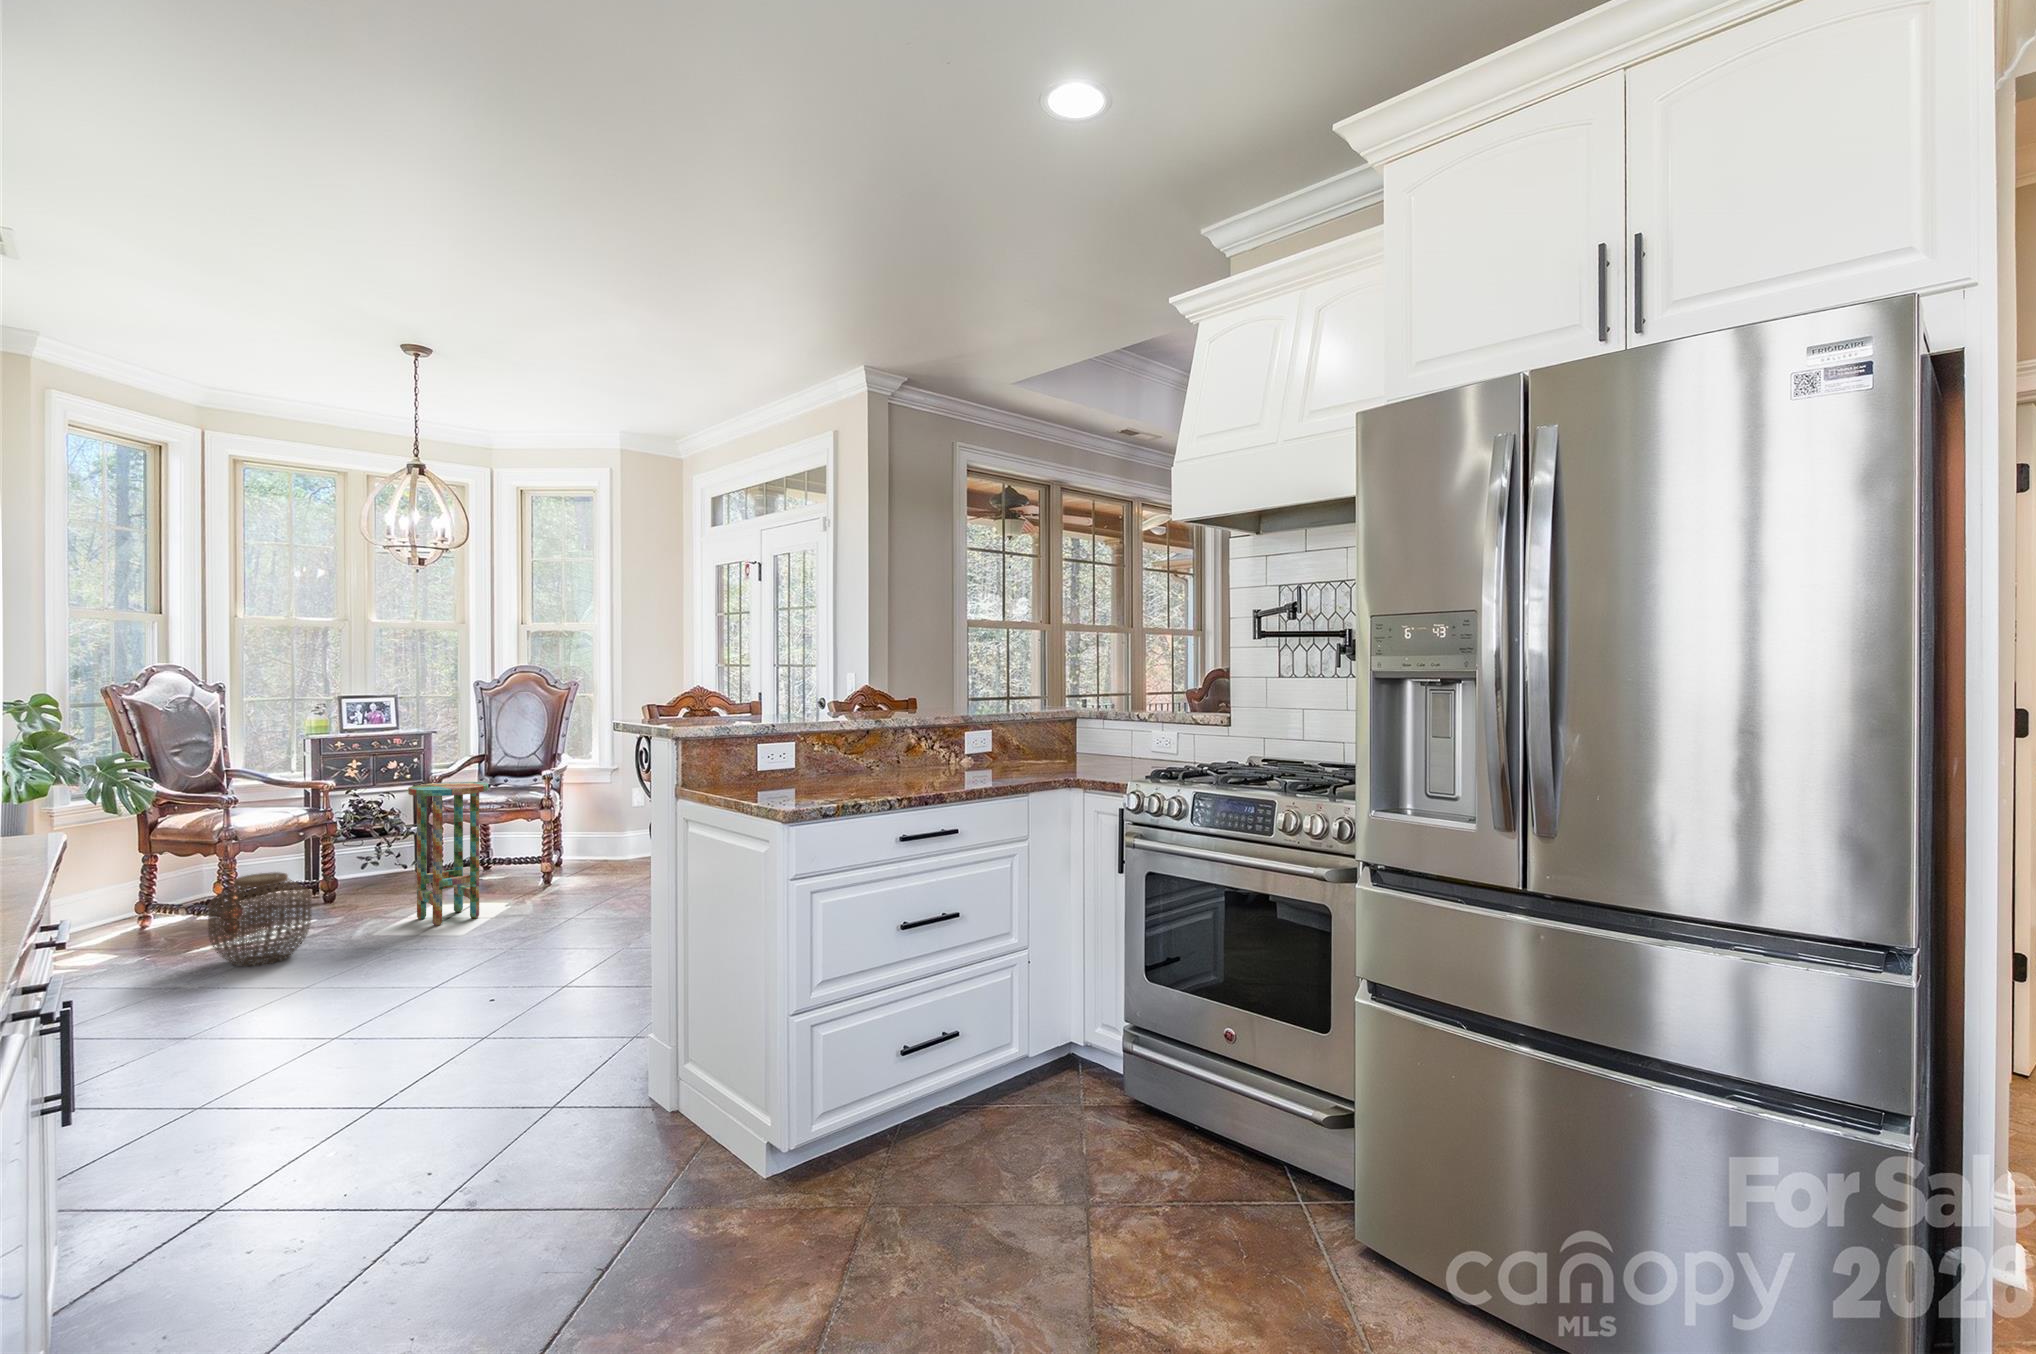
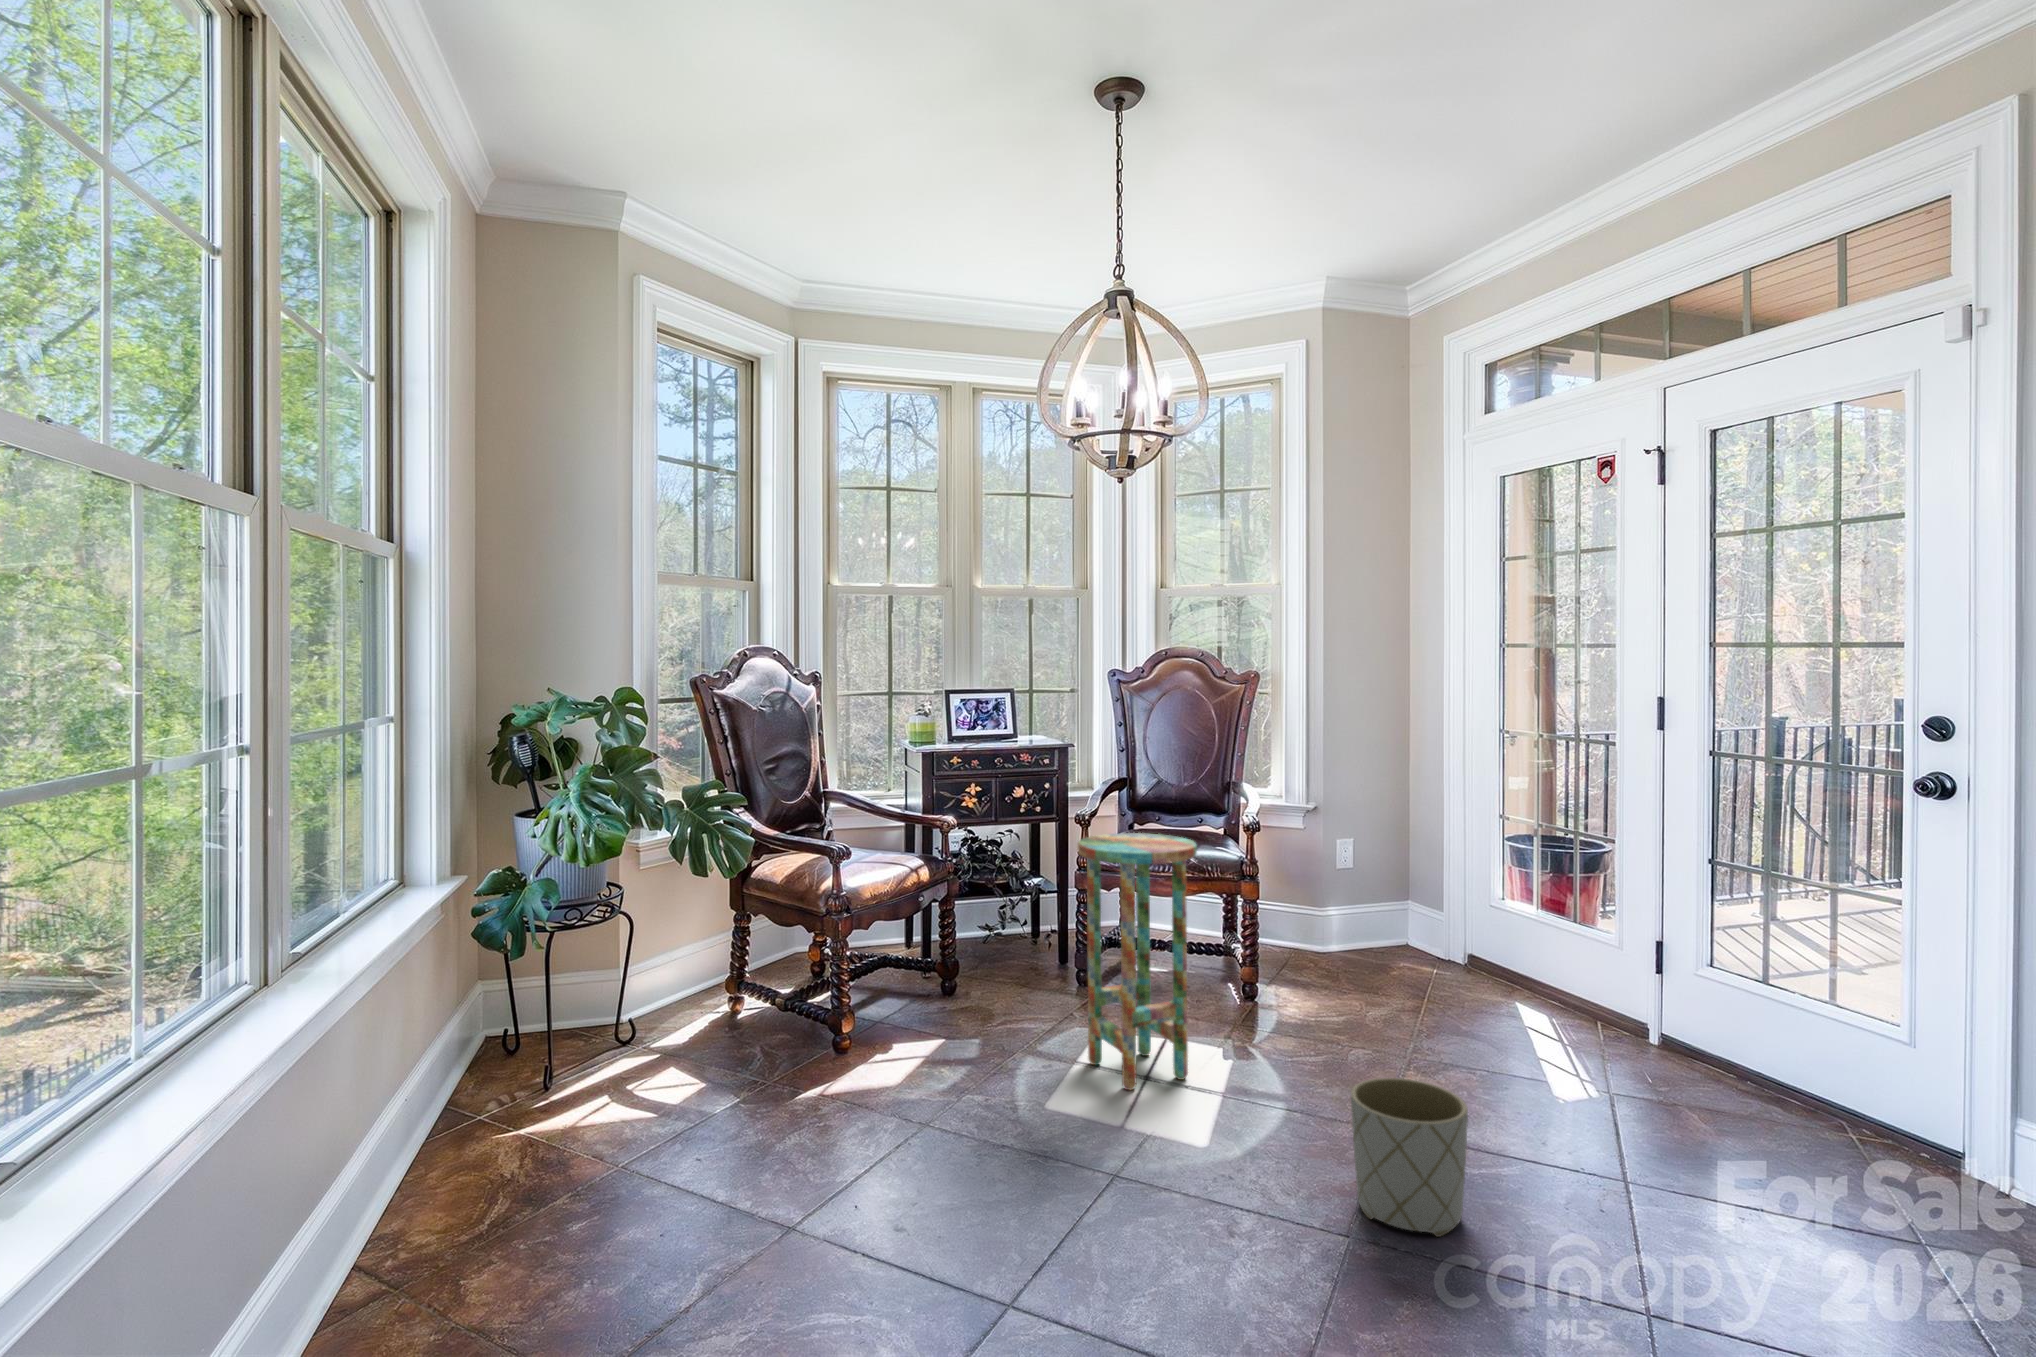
woven basket: present [208,872,312,966] -> none [820,988,962,1161]
planter: none [532,886,589,949] -> present [1351,1078,1468,1237]

